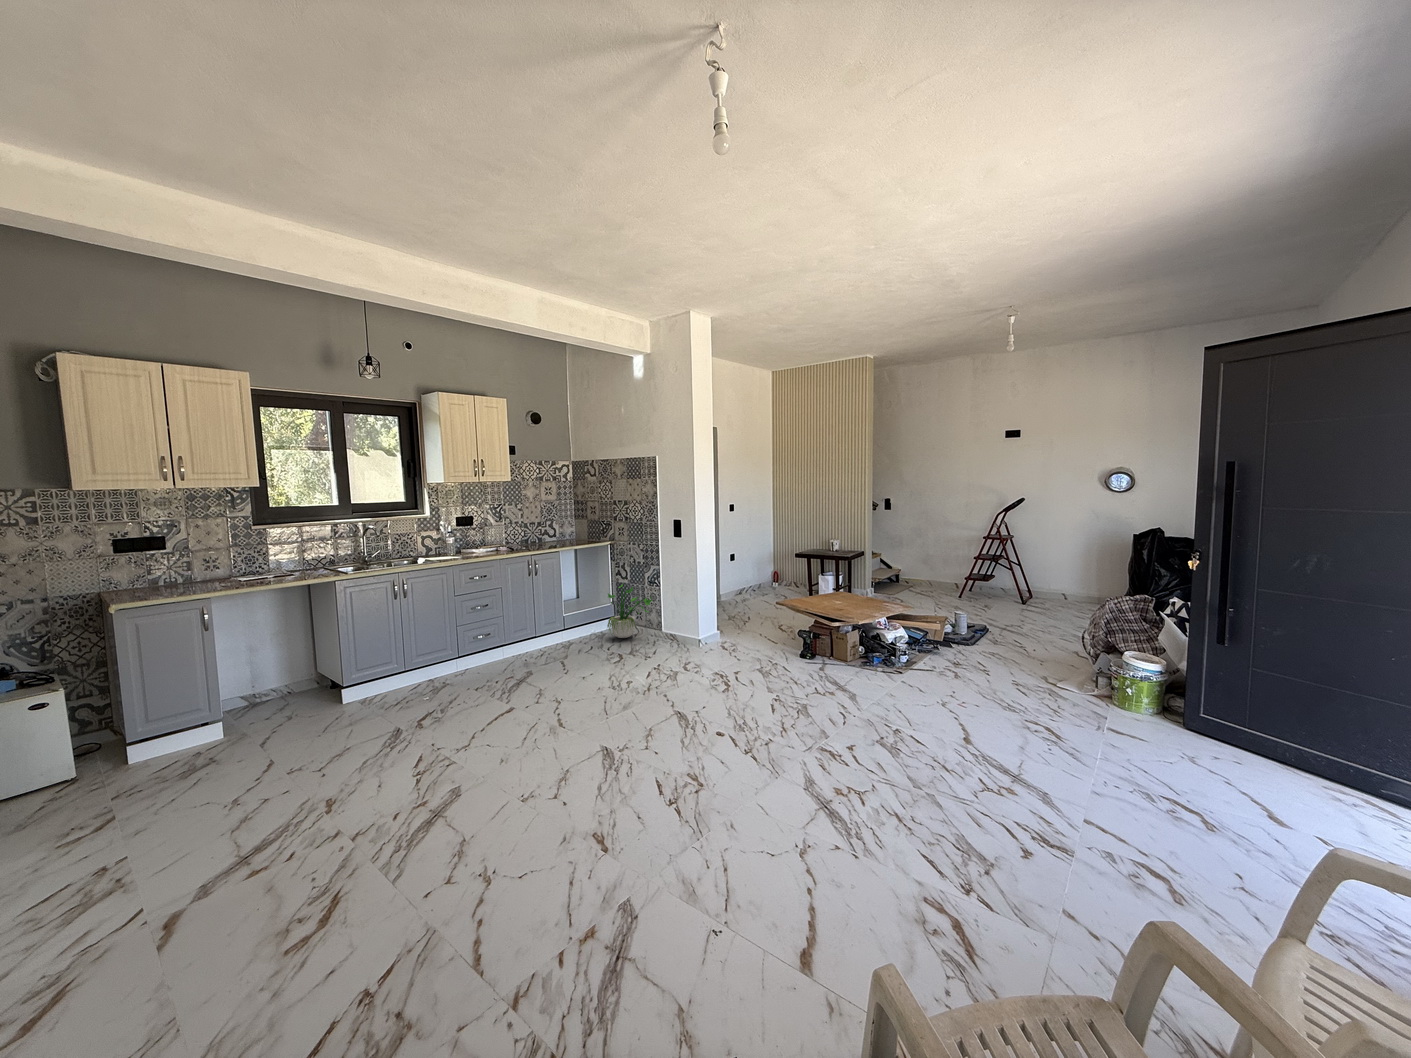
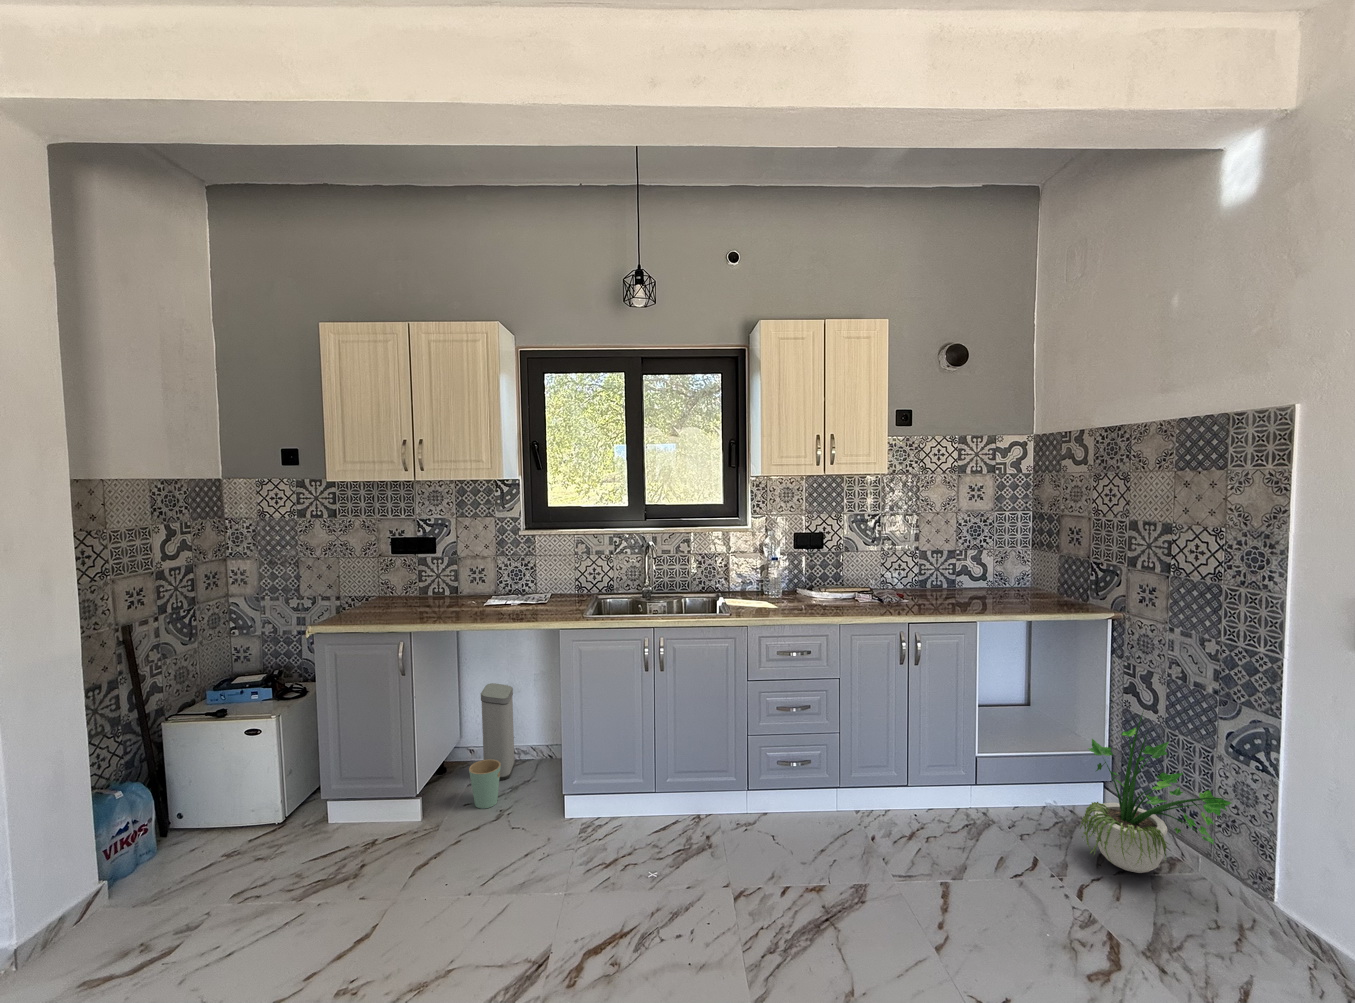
trash can: none [233,643,279,720] -> present [469,683,515,809]

